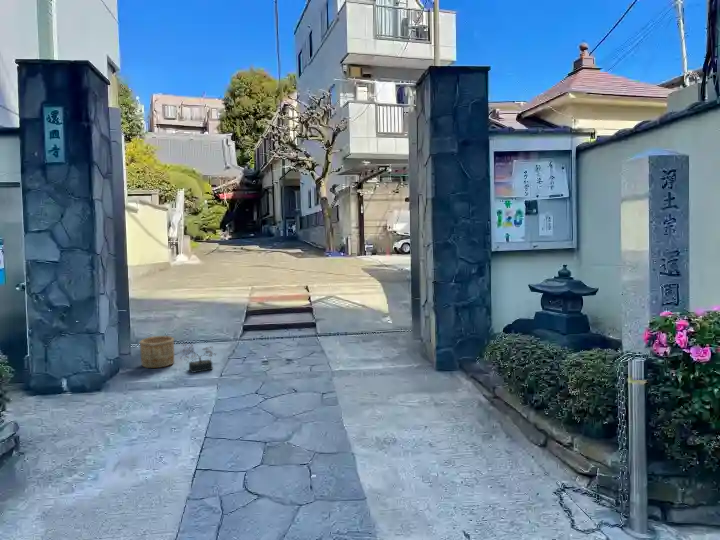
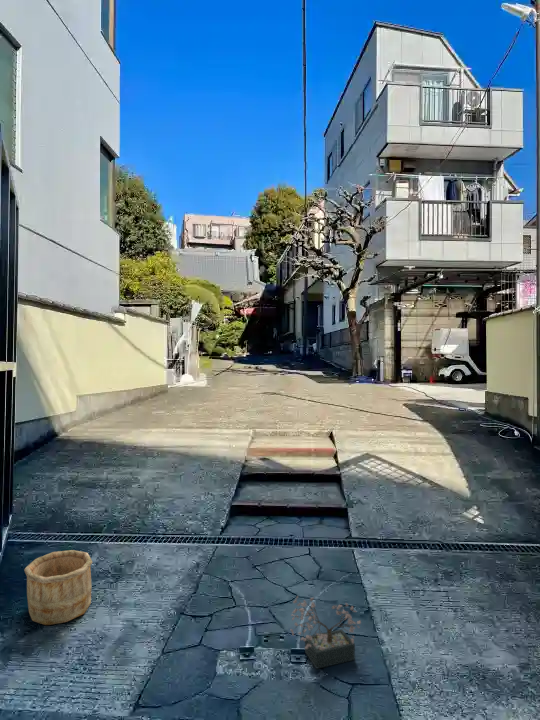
decorative plant: present [183,344,213,373] -> present [291,597,361,669]

